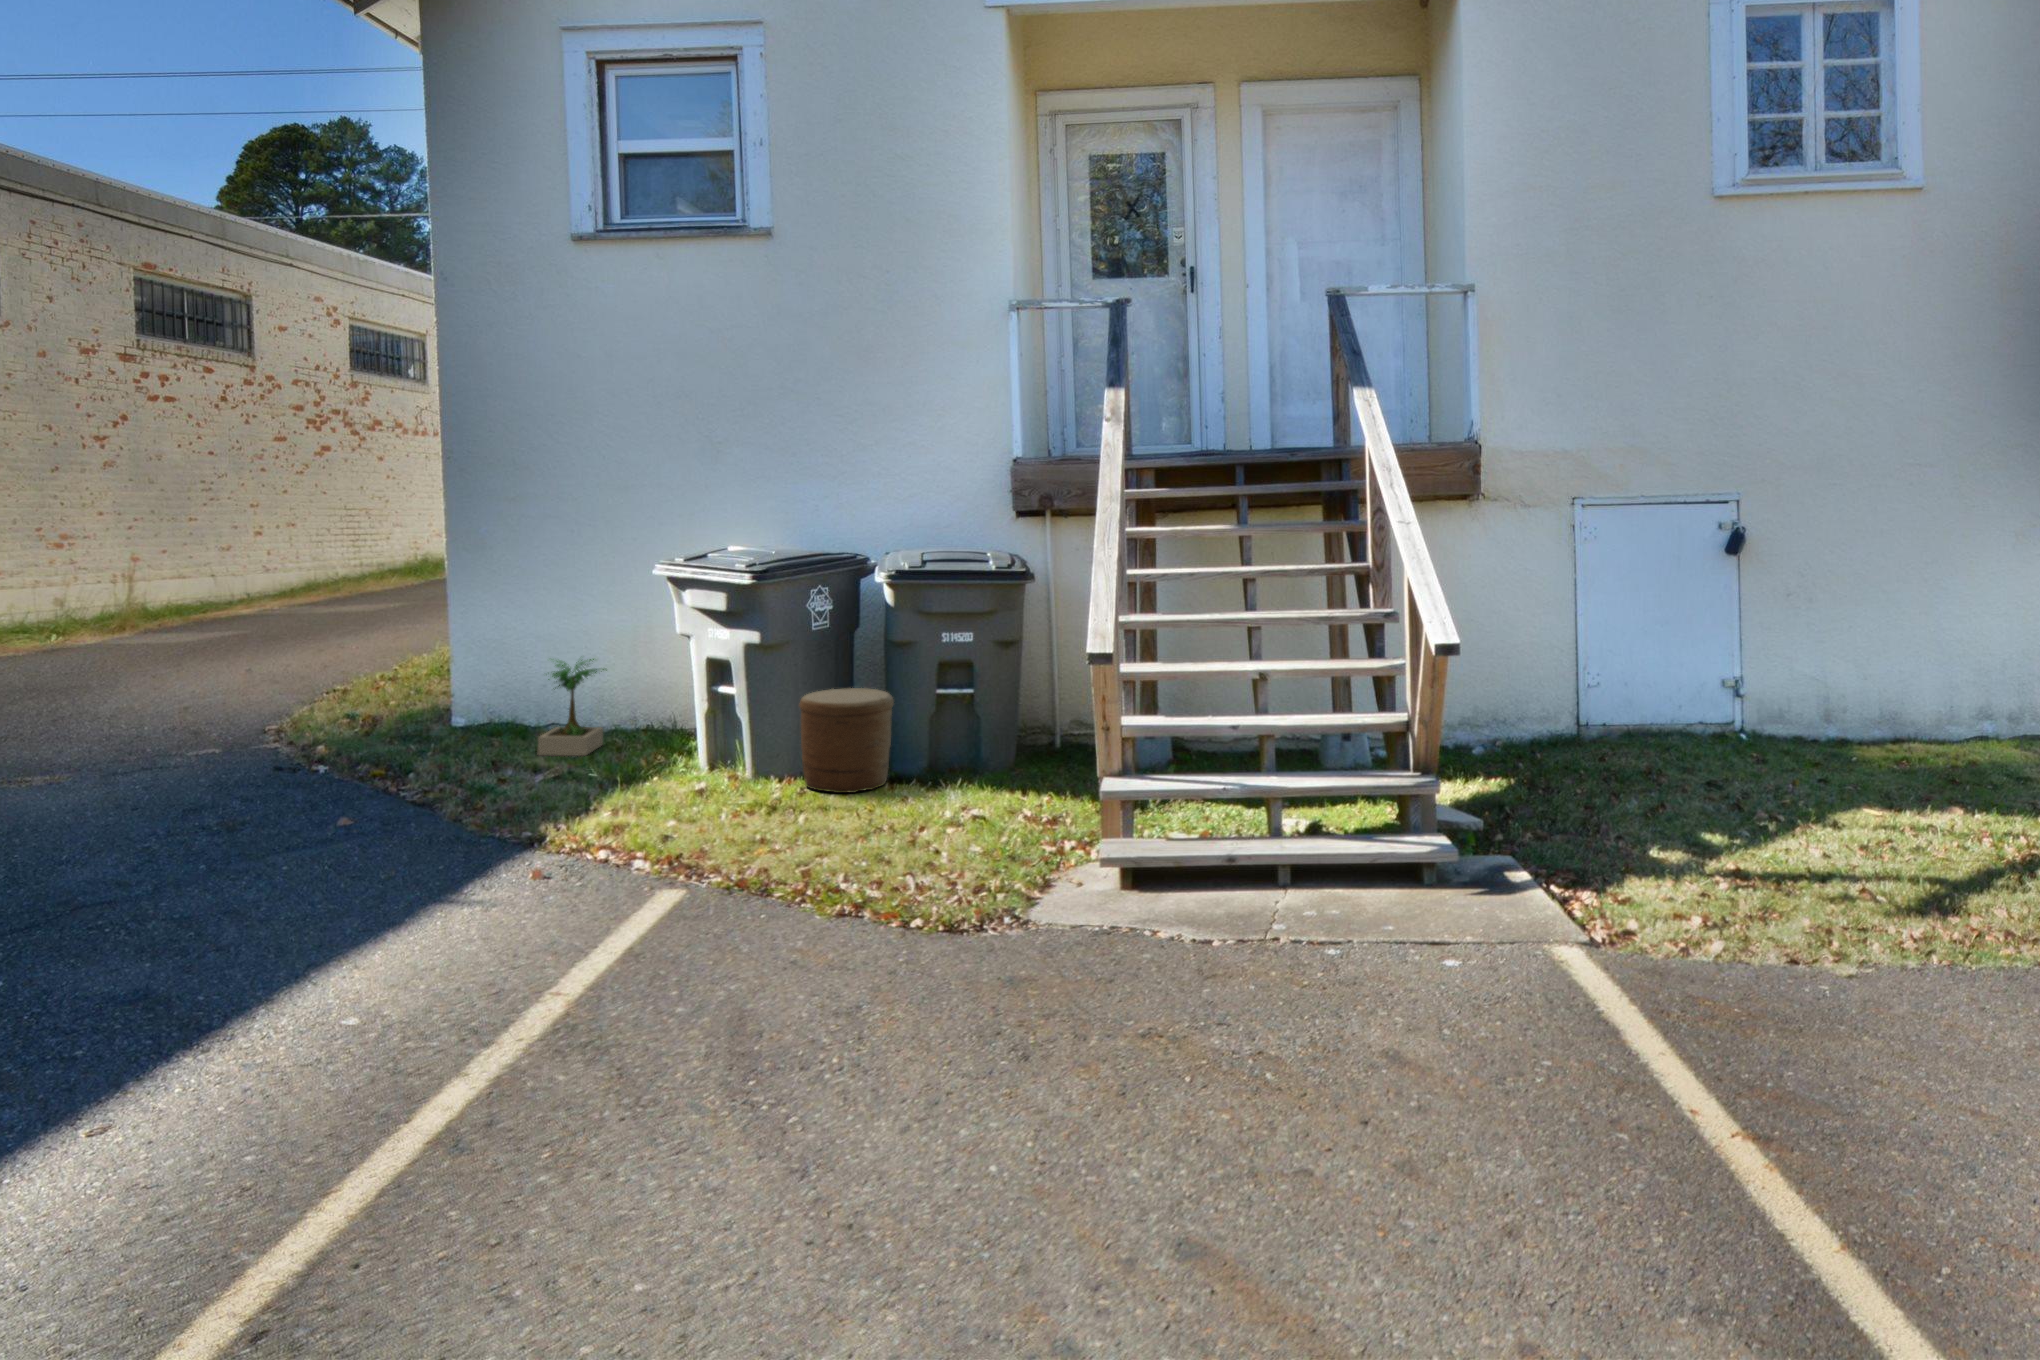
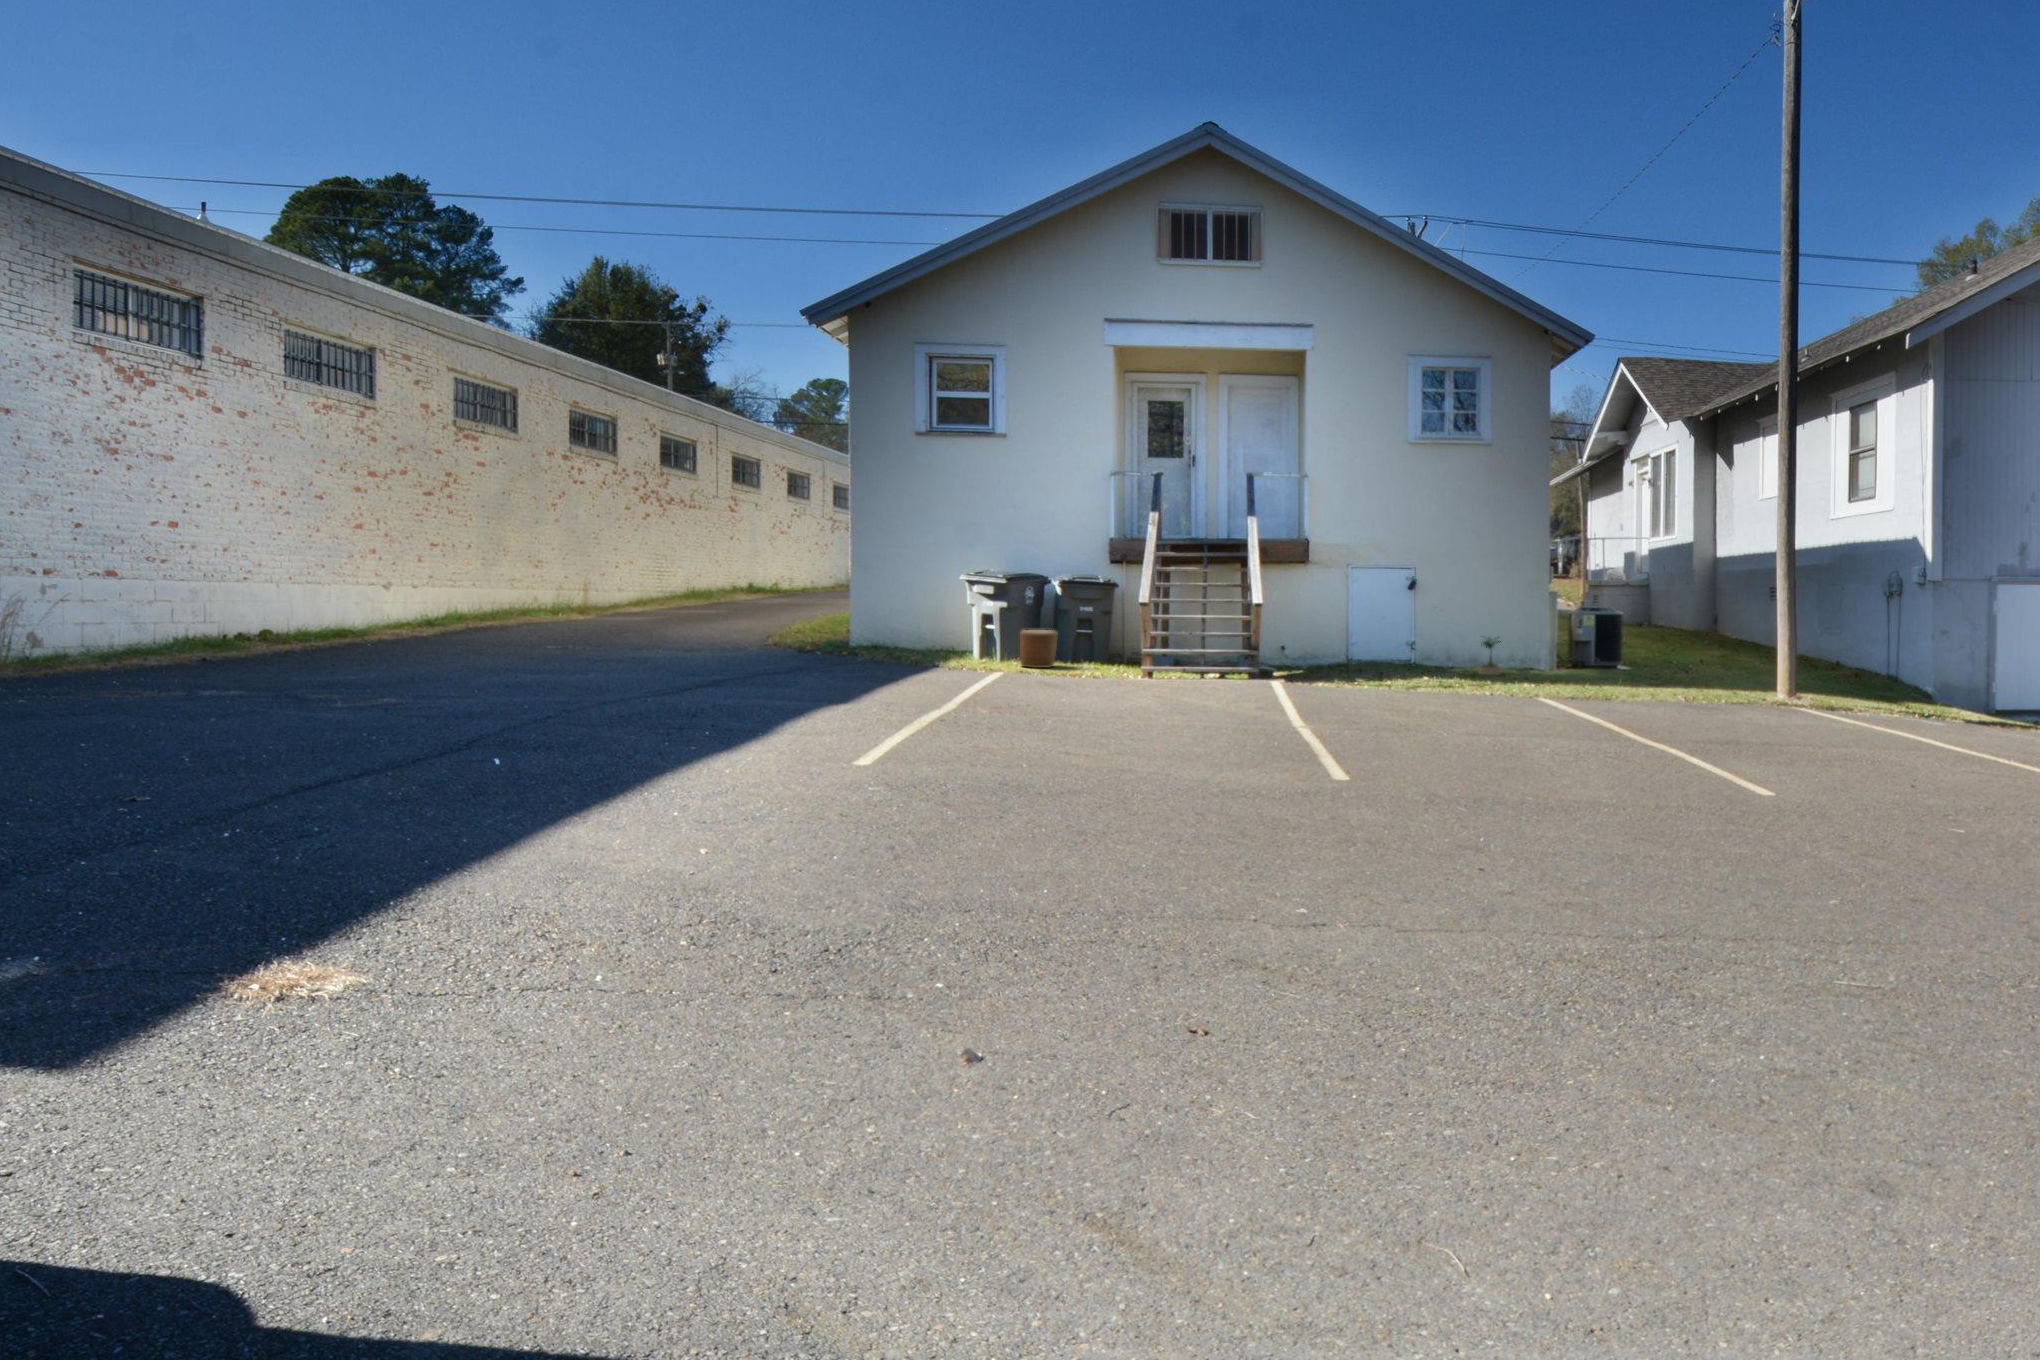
potted plant: present [538,659,607,756] -> present [1478,637,1501,675]

